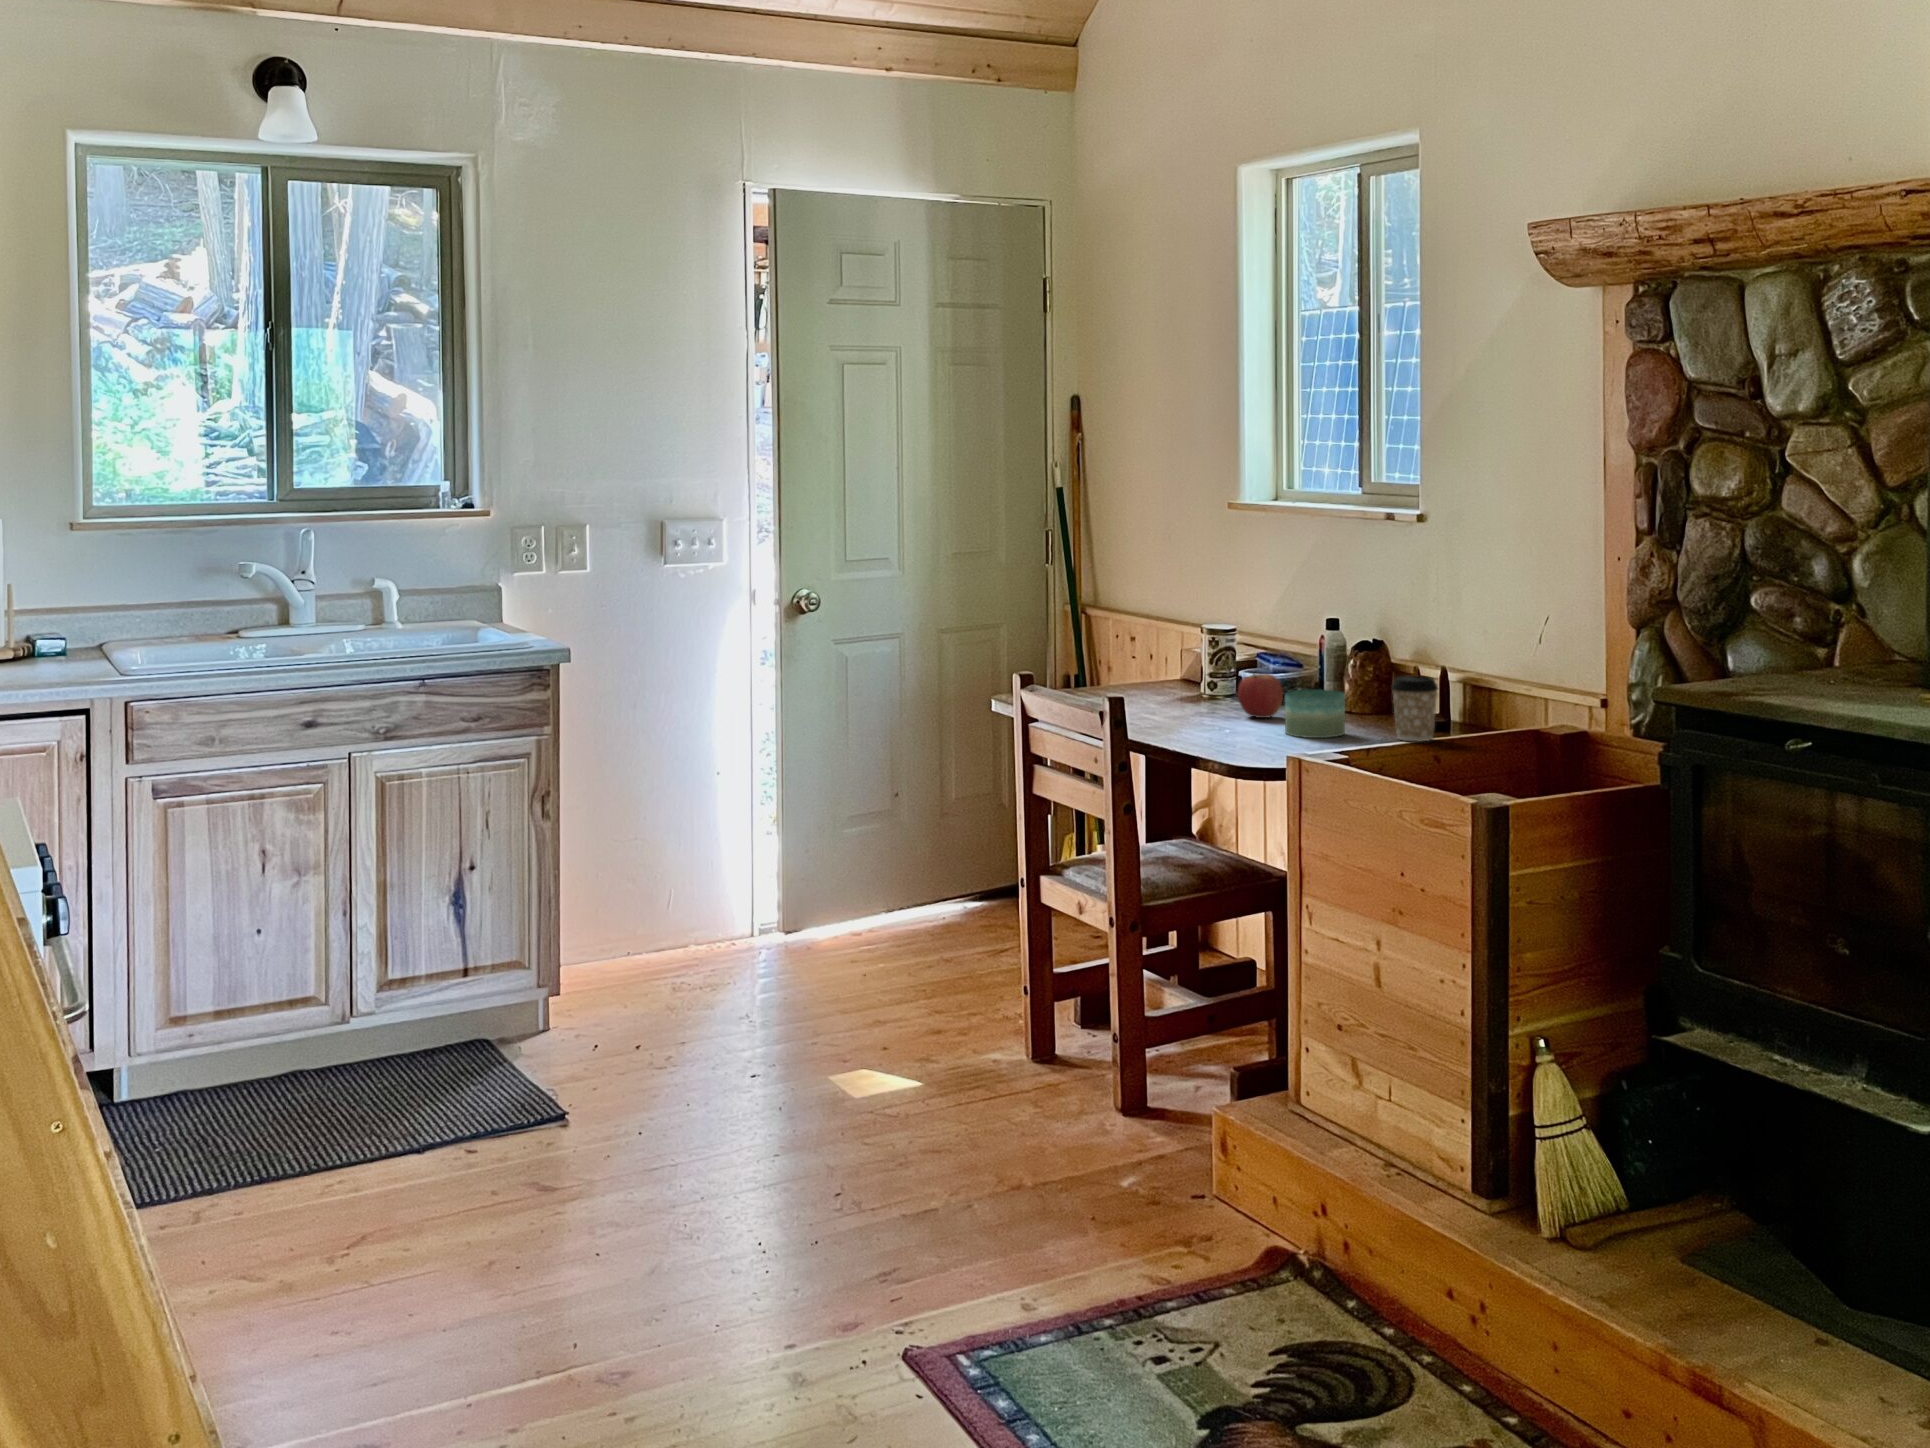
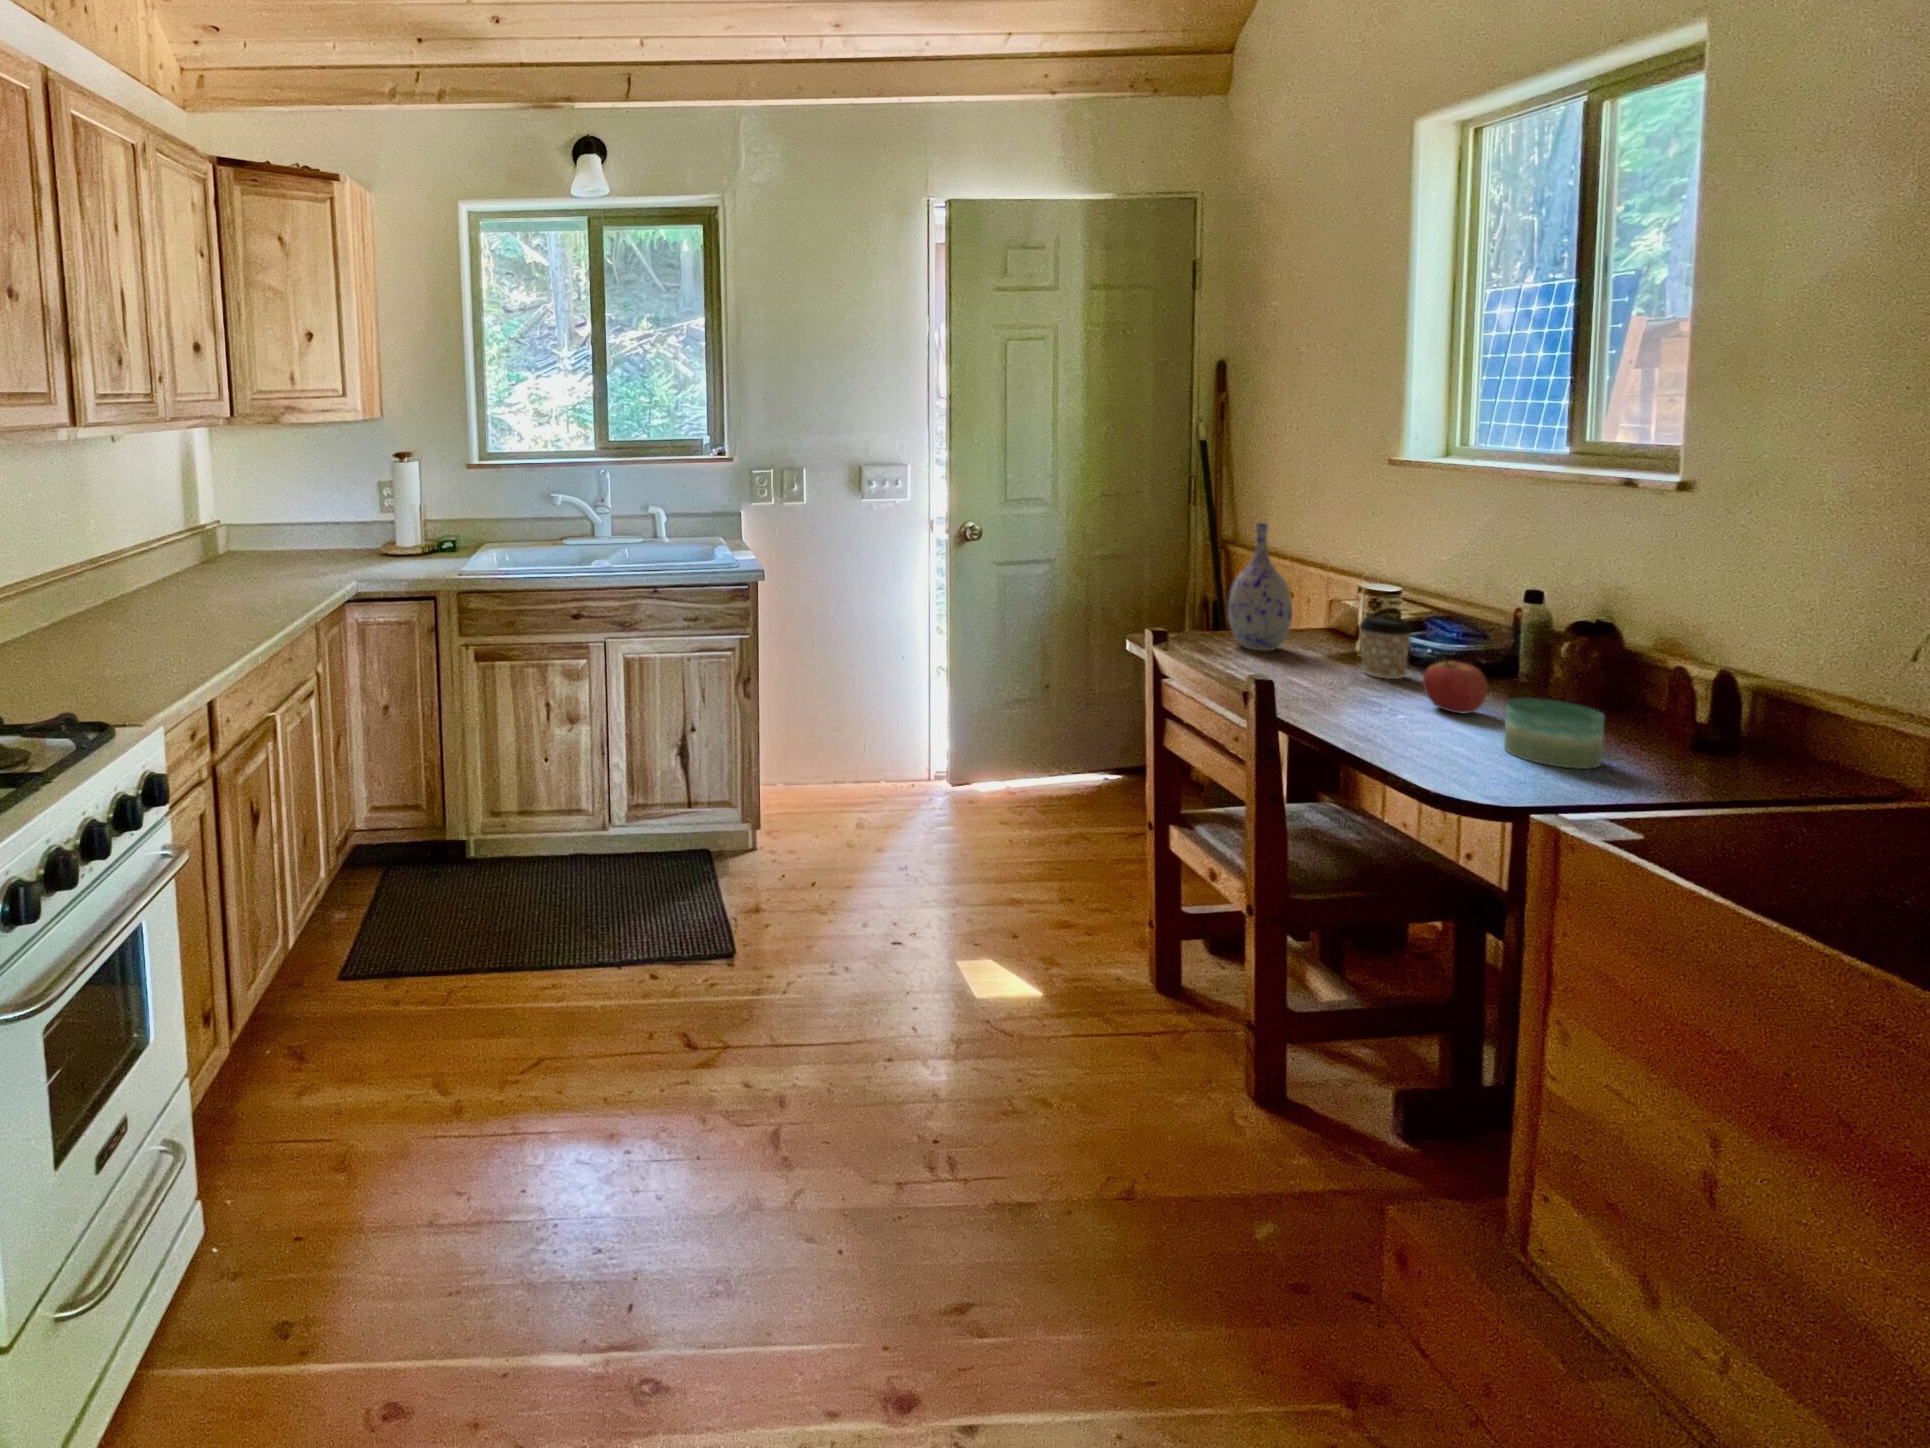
vase: none [1087,564,1143,694] -> present [1228,523,1292,650]
coffee cup: present [1392,676,1438,741] -> present [1360,616,1412,679]

